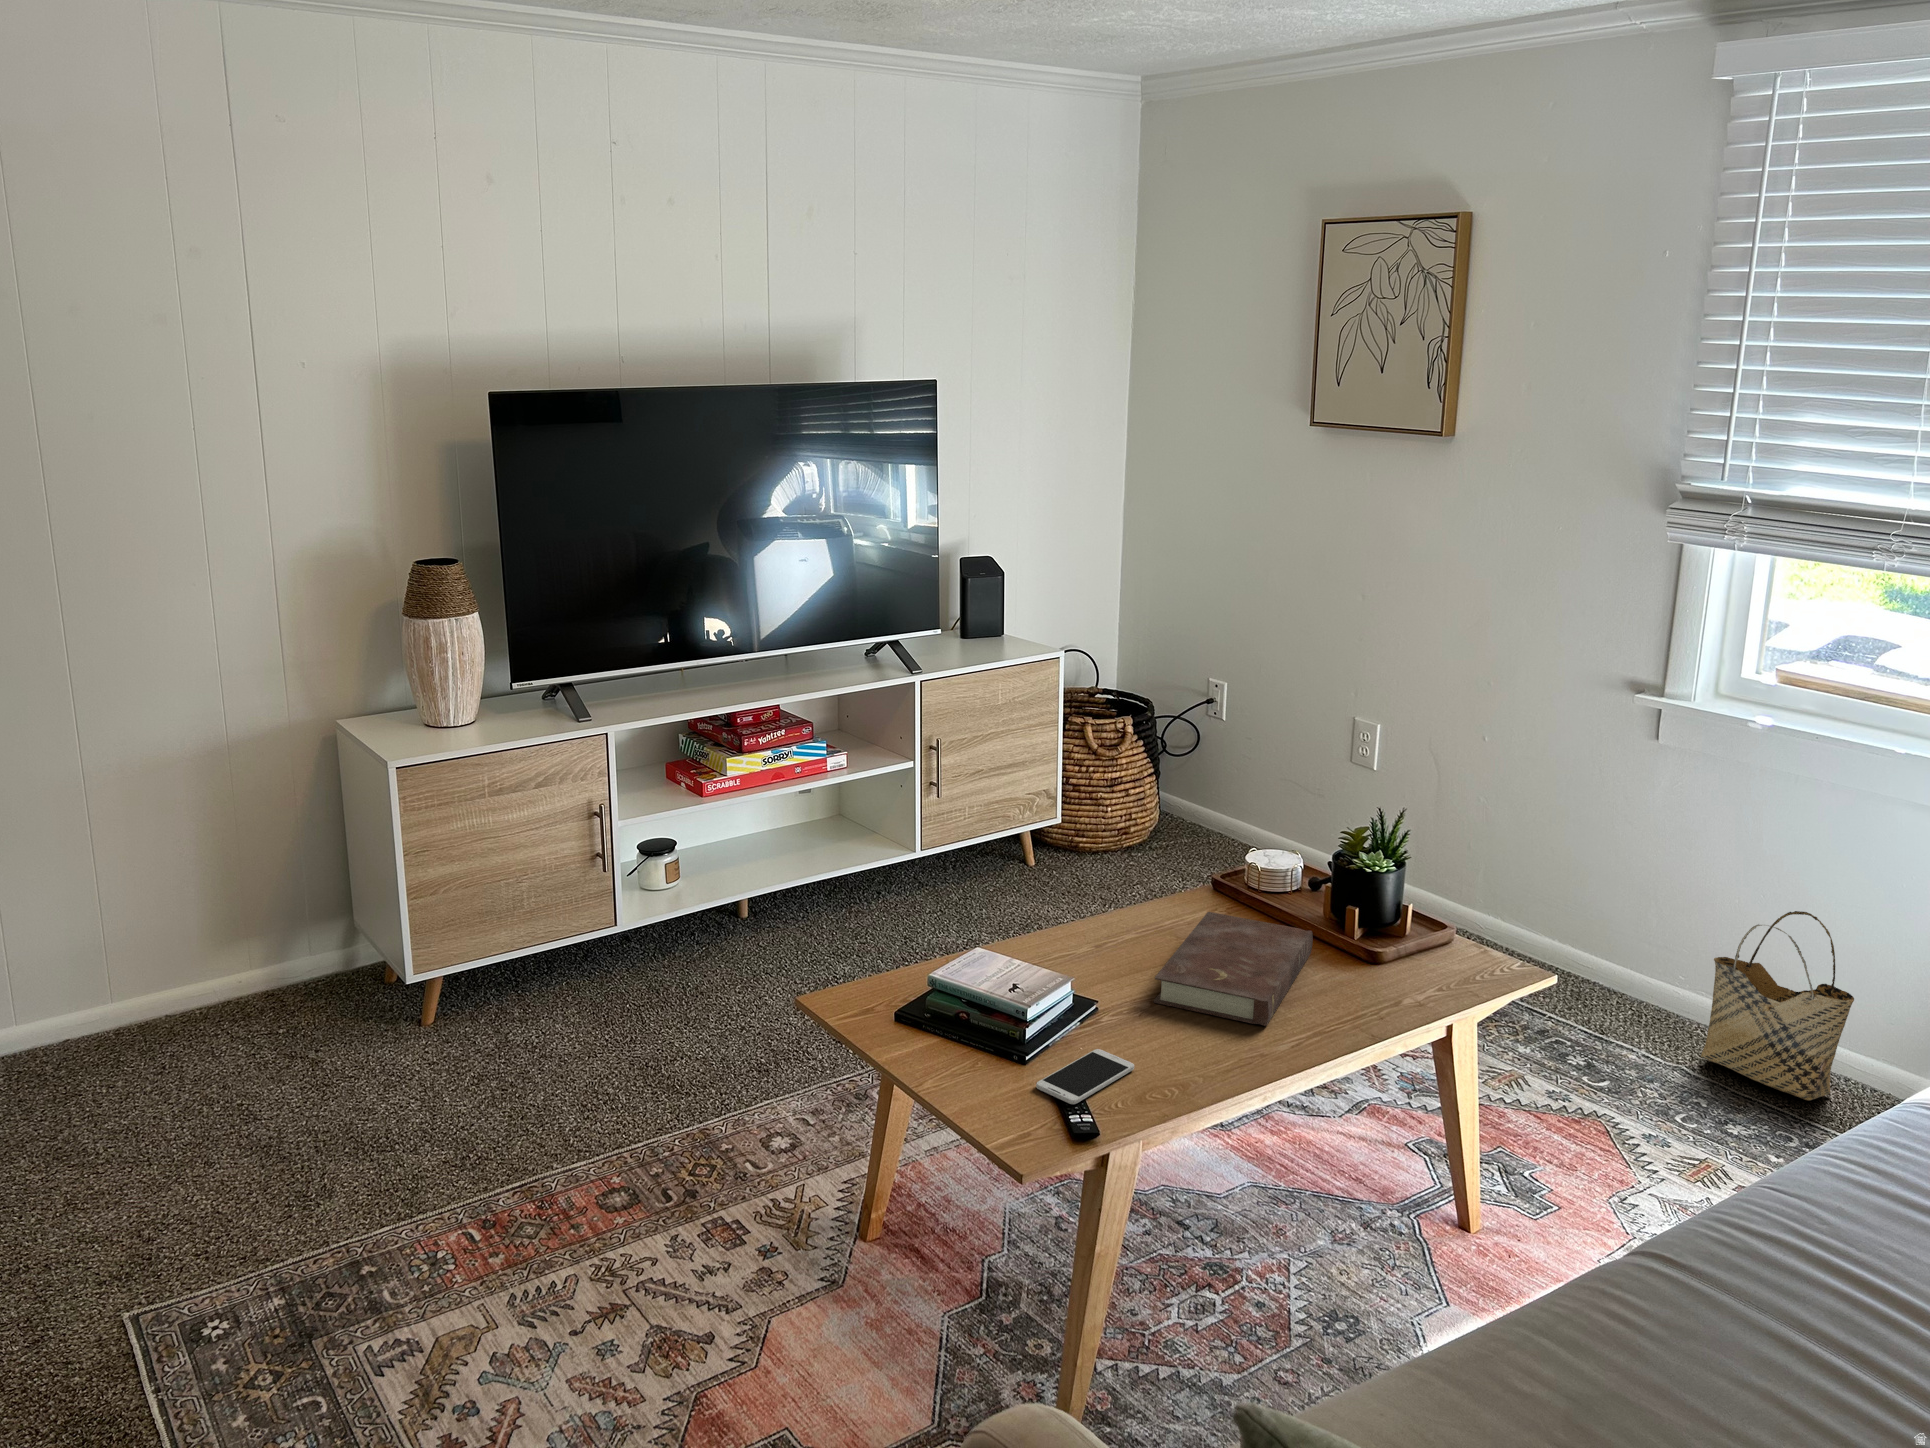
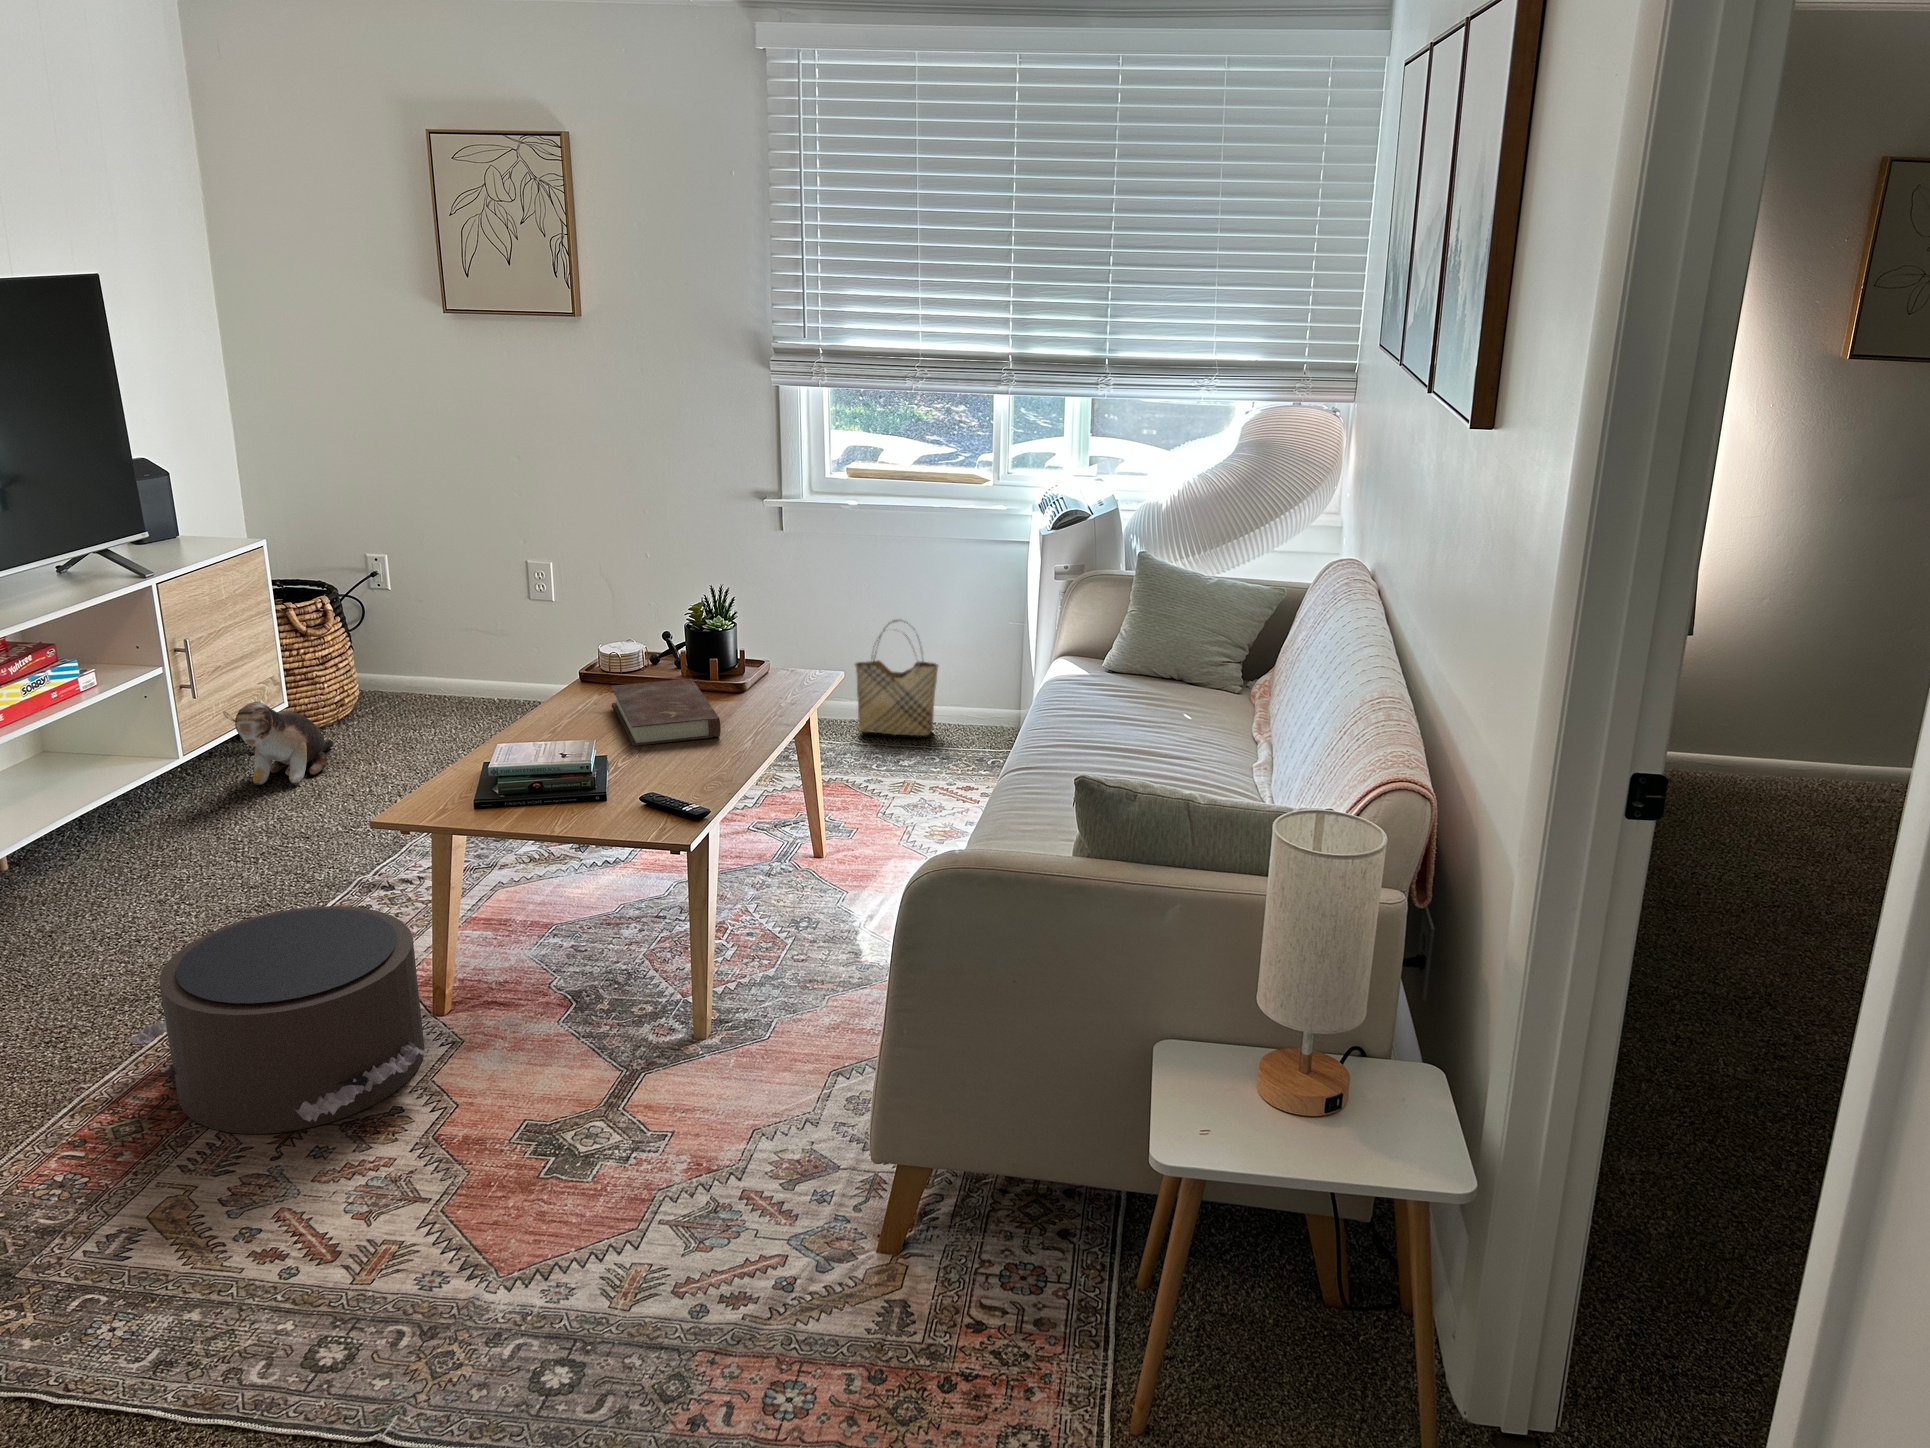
plush toy: none [961,815,1094,907] -> present [223,701,333,785]
smartphone: present [1036,1049,1134,1104] -> none [626,775,674,807]
pouf: none [573,1057,824,1315] -> present [129,906,429,1134]

